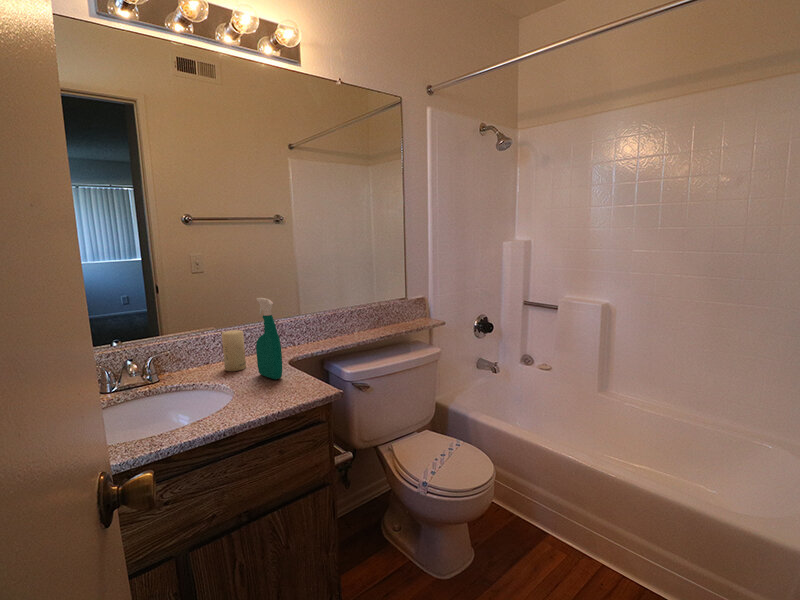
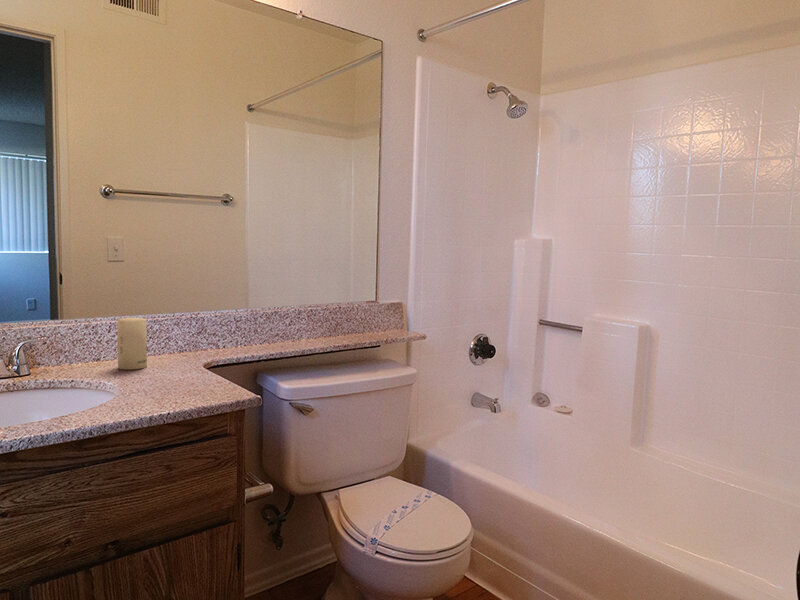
spray bottle: present [256,298,282,379] -> none [159,273,190,381]

